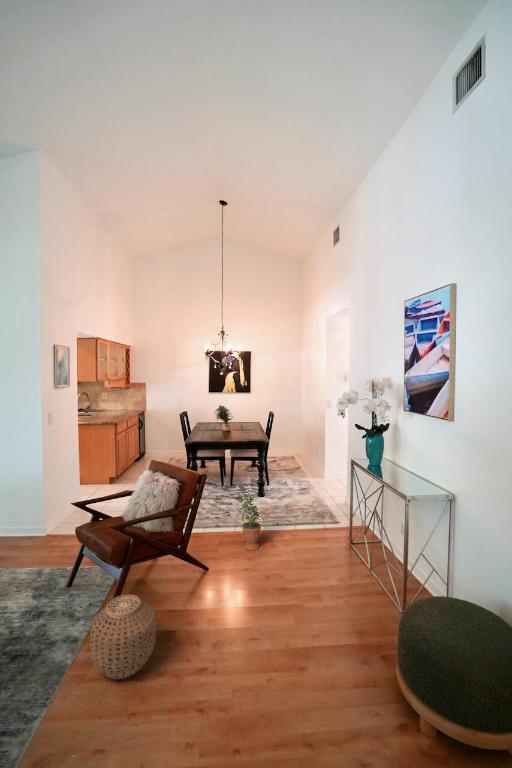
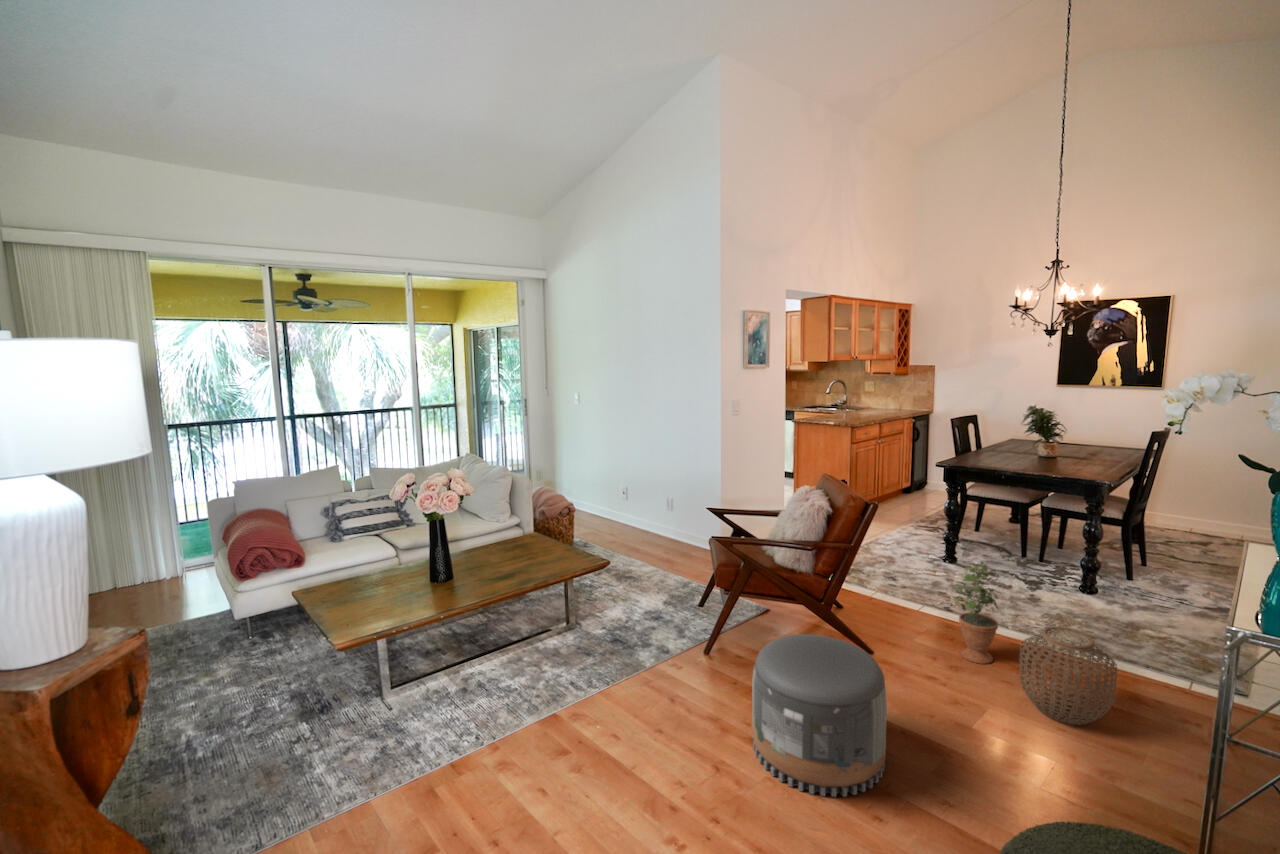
pouf: none [193,563,279,679] -> present [752,634,887,797]
woven basket: present [90,595,156,679] -> present [1019,627,1117,725]

